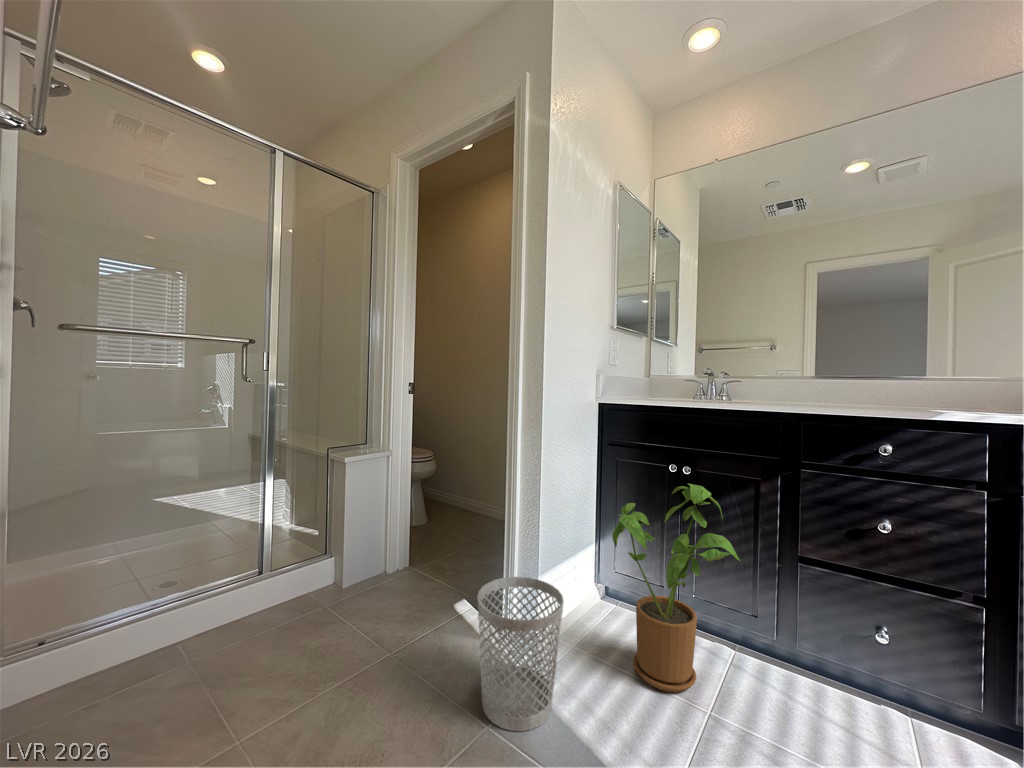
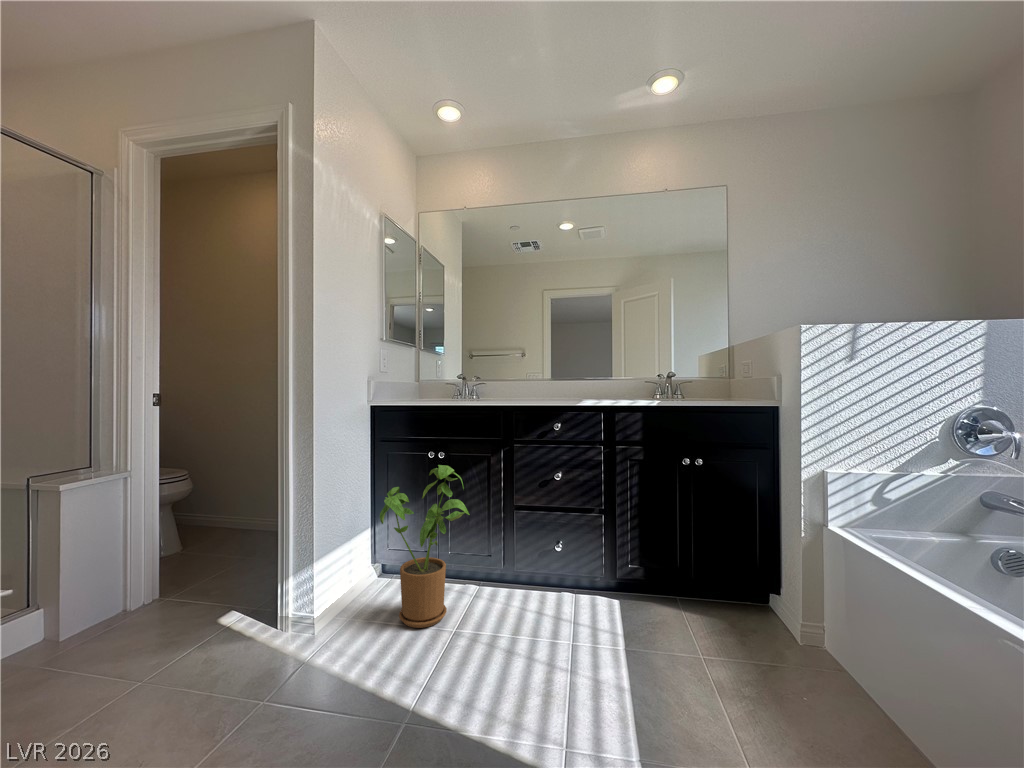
wastebasket: present [477,577,564,731] -> none [248,564,333,695]

